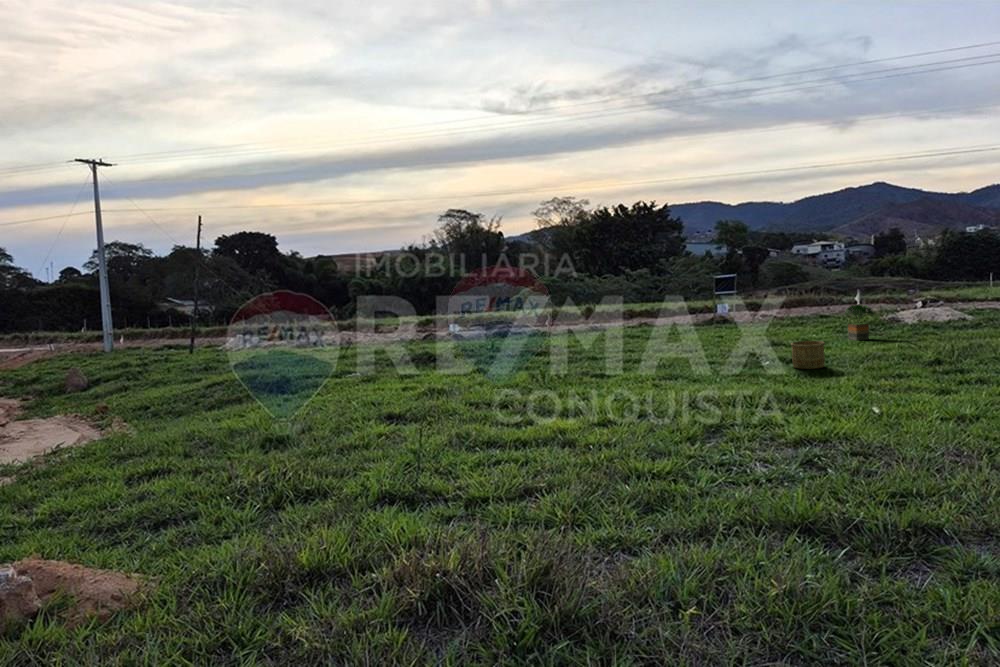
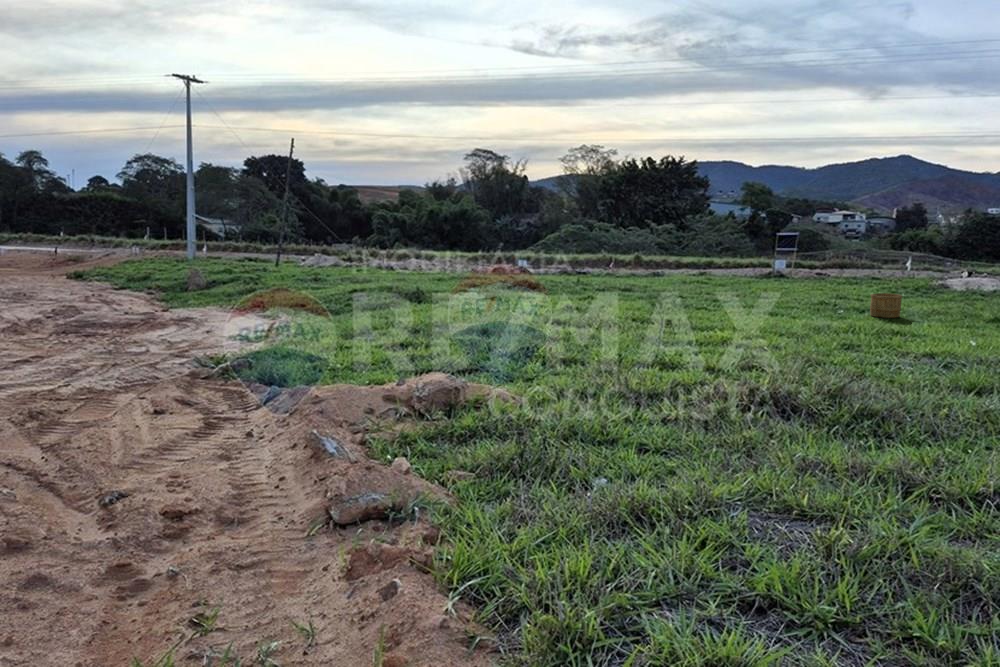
potted tree: present [846,305,874,340] -> none [905,267,935,300]

